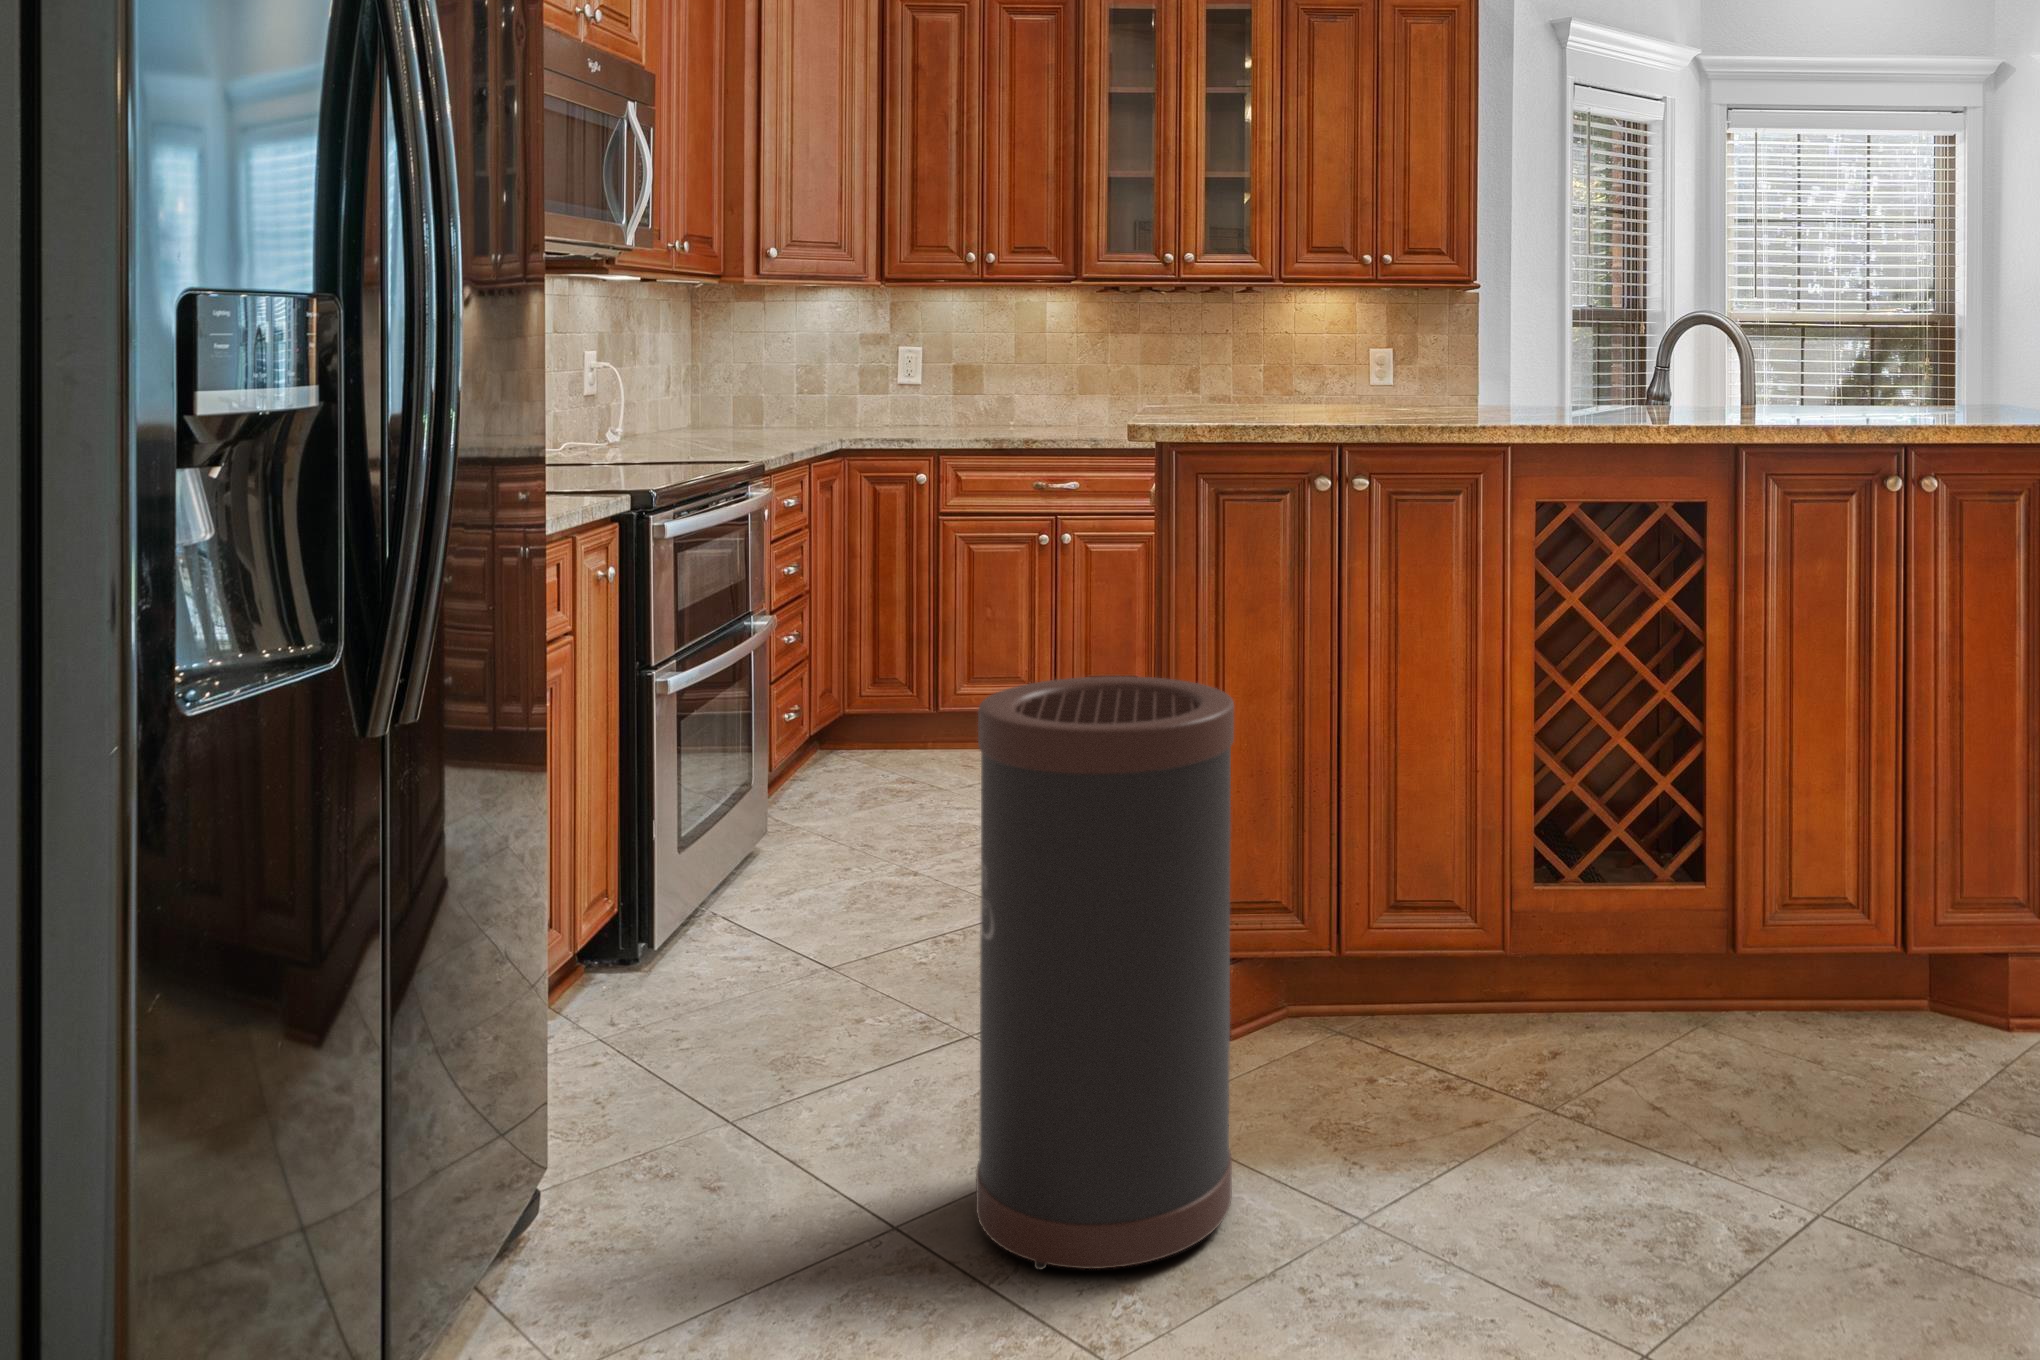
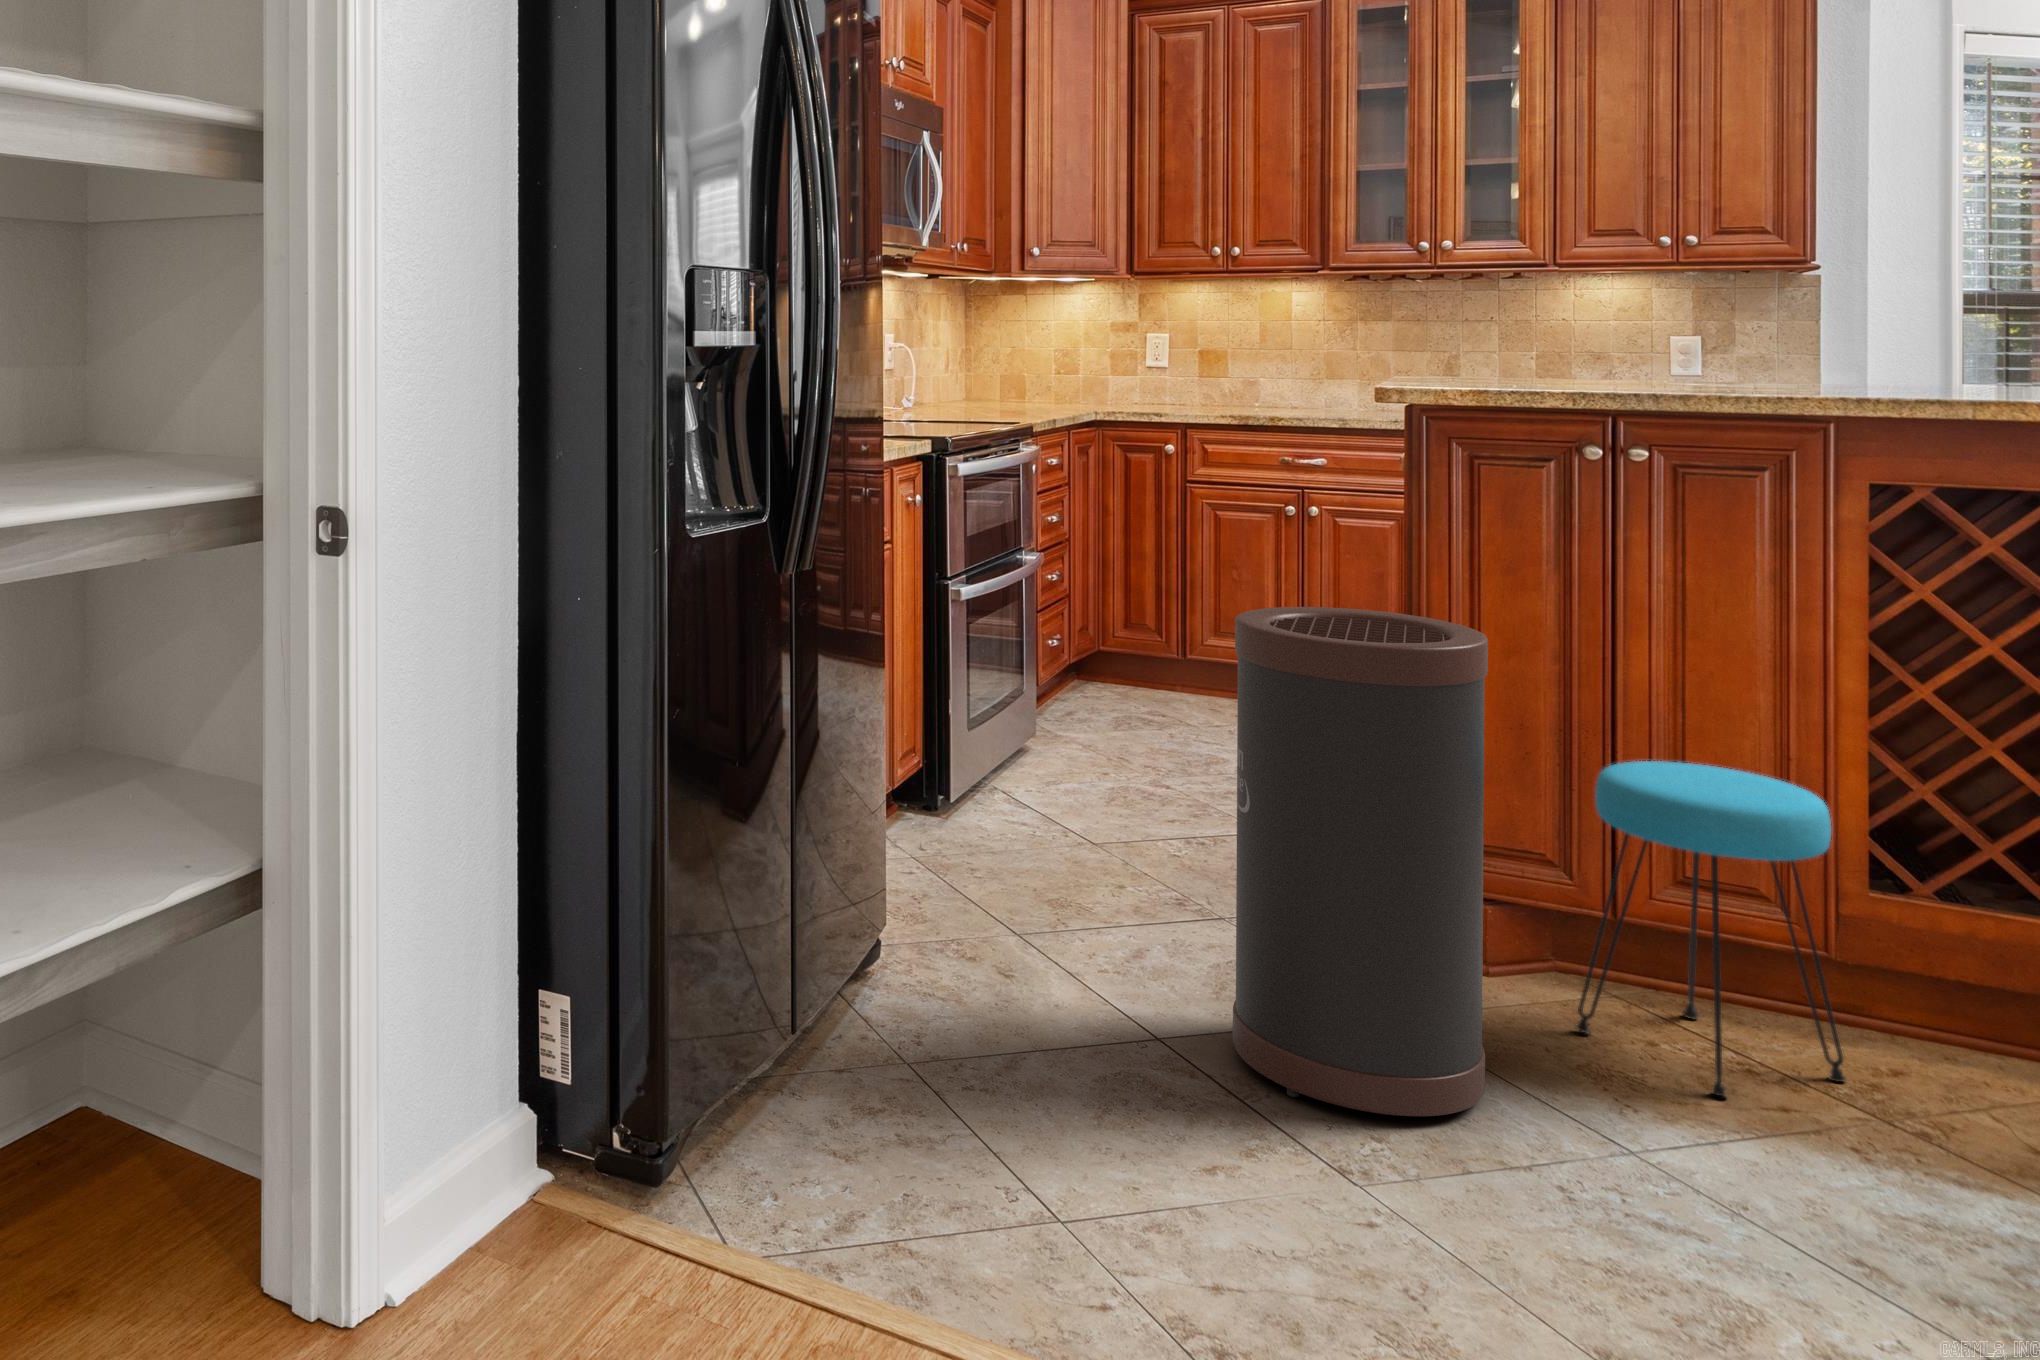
stool: none [1308,792,1527,1134] -> present [1575,761,1847,1096]

